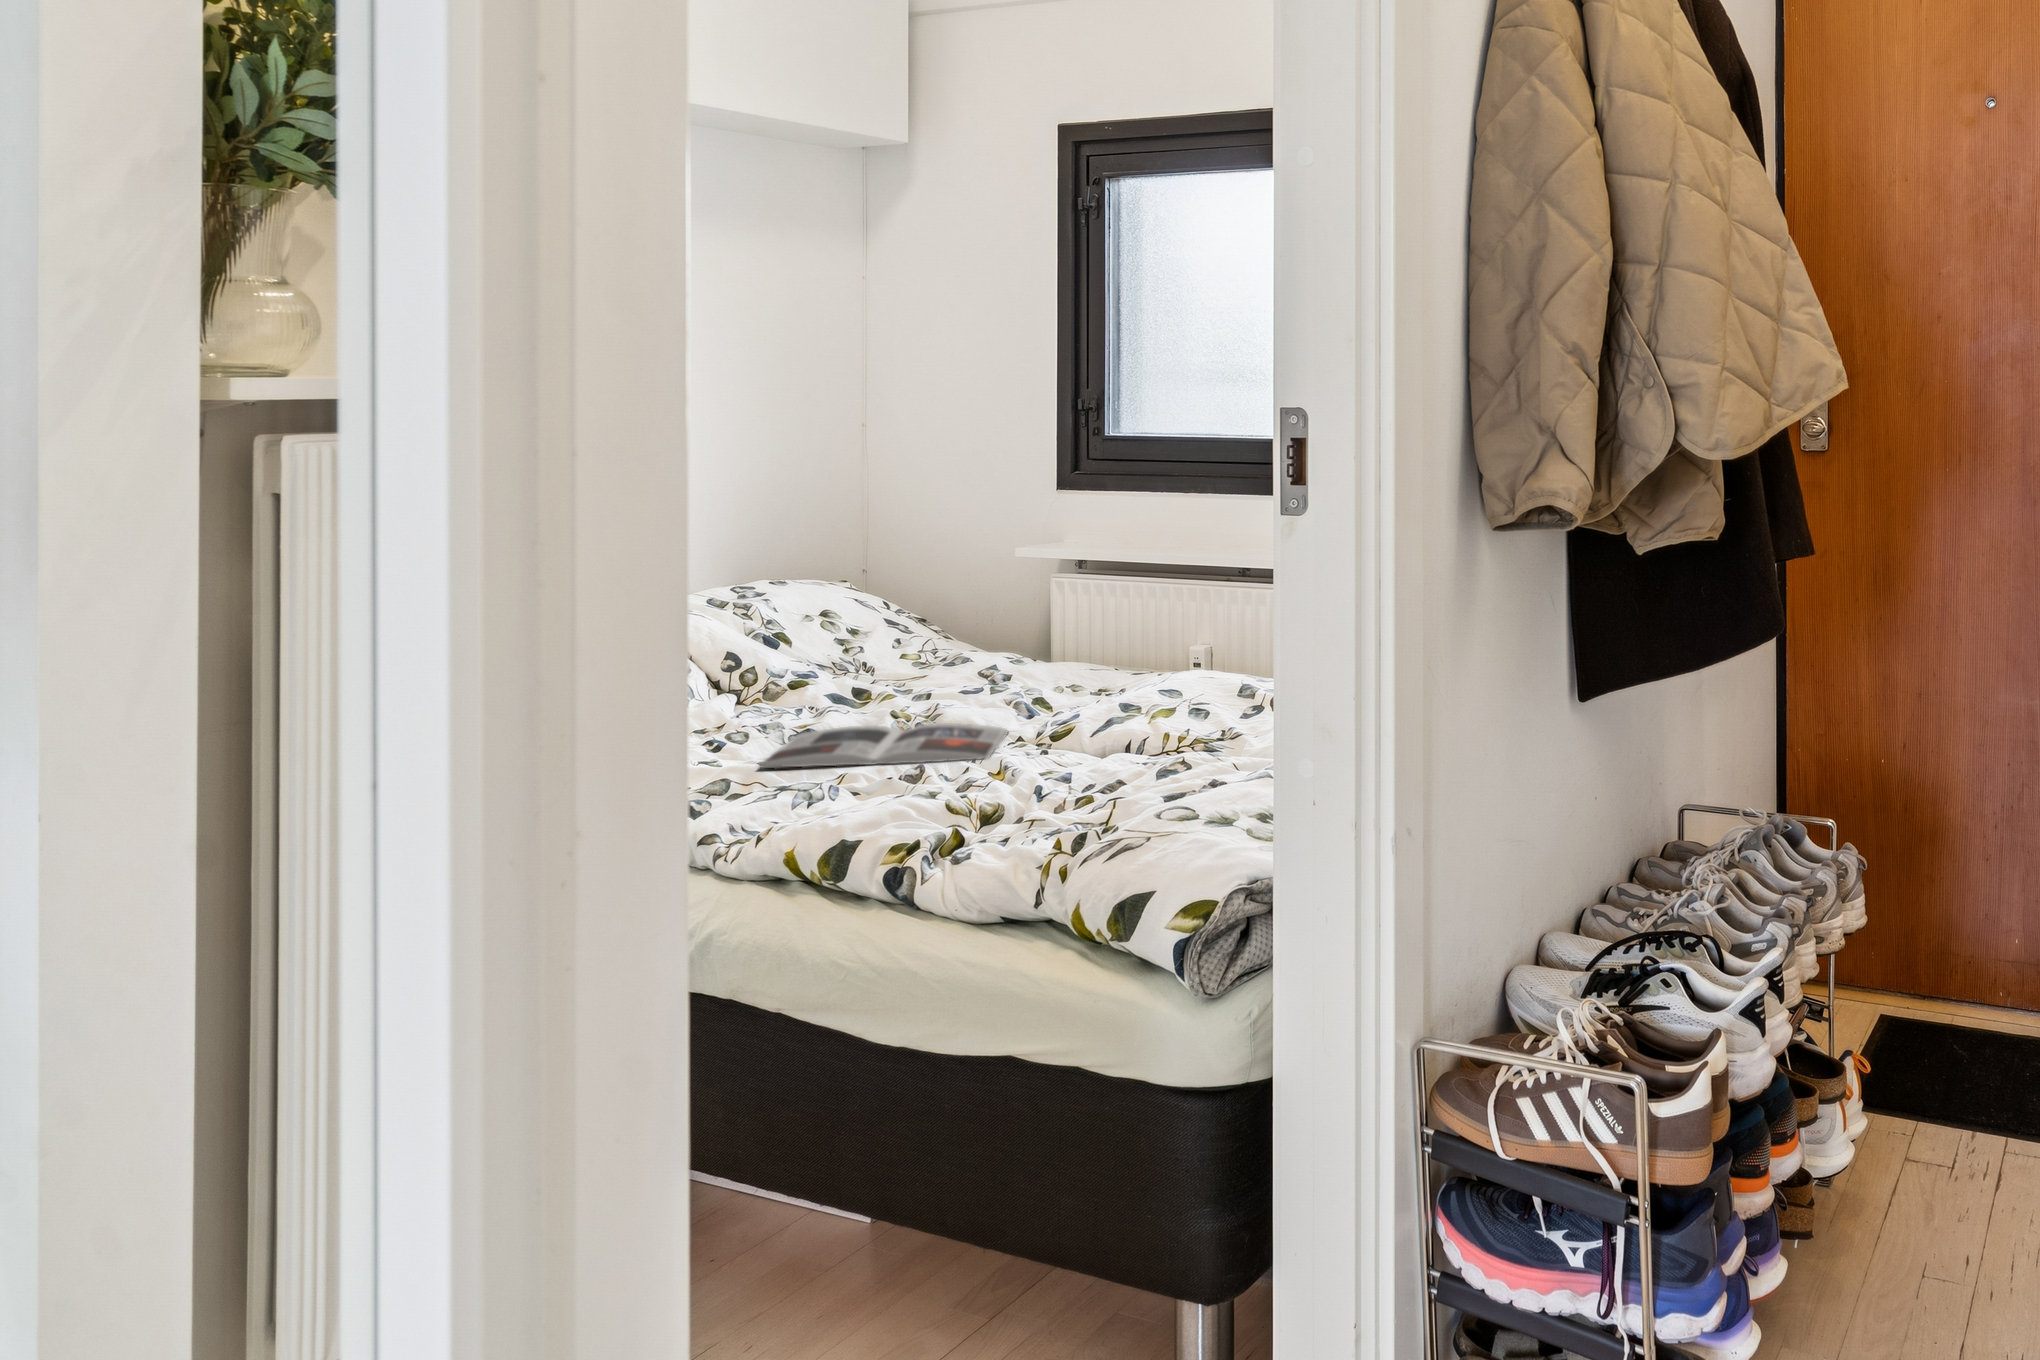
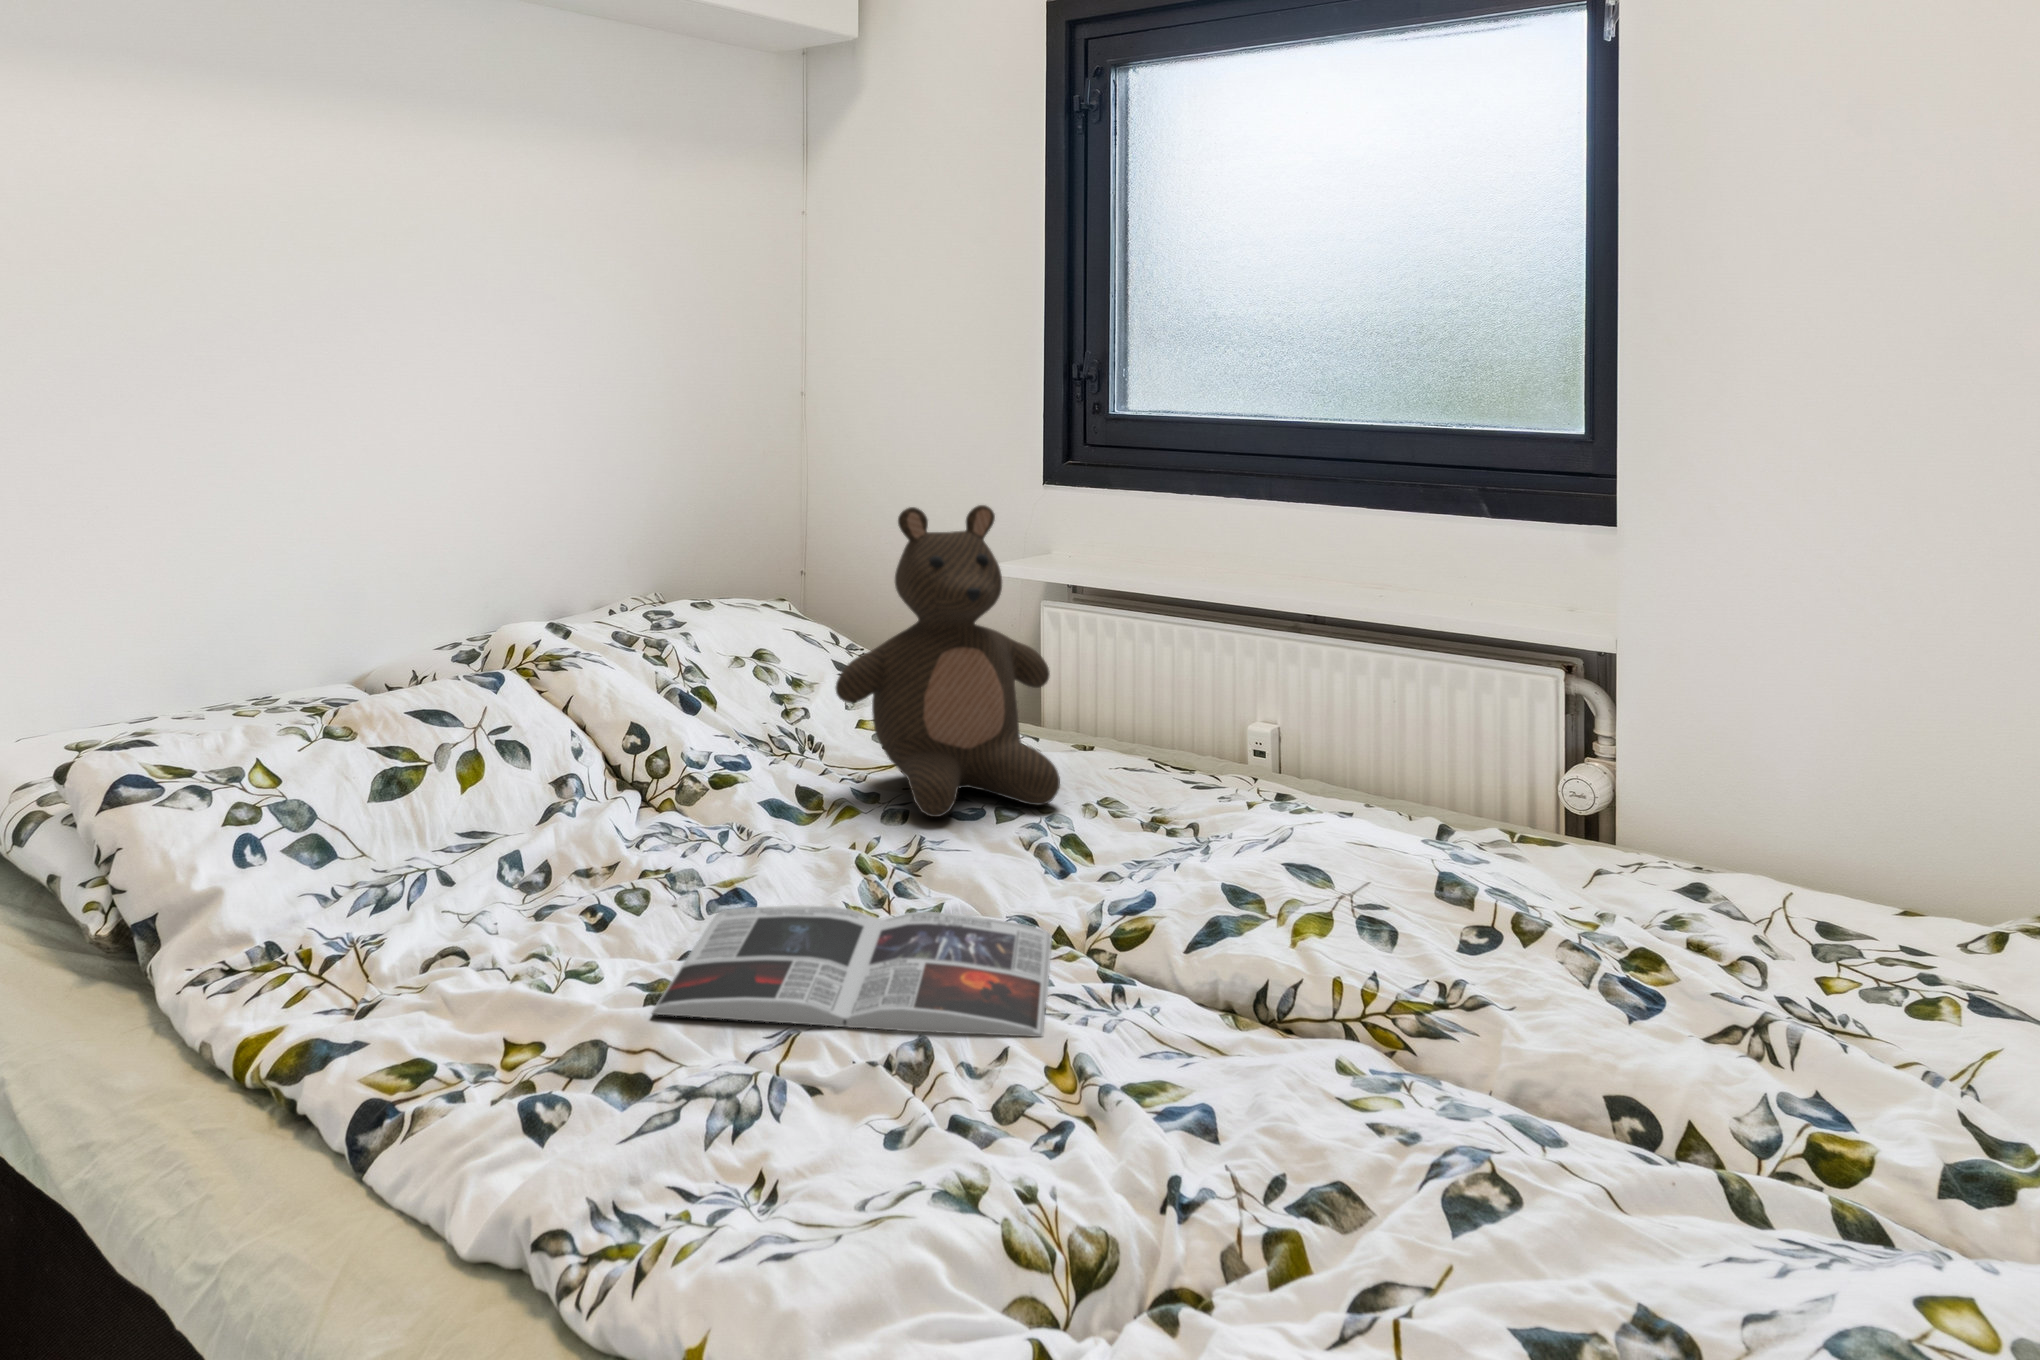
stuffed bear: none [881,493,1040,697] -> present [836,505,1060,817]

